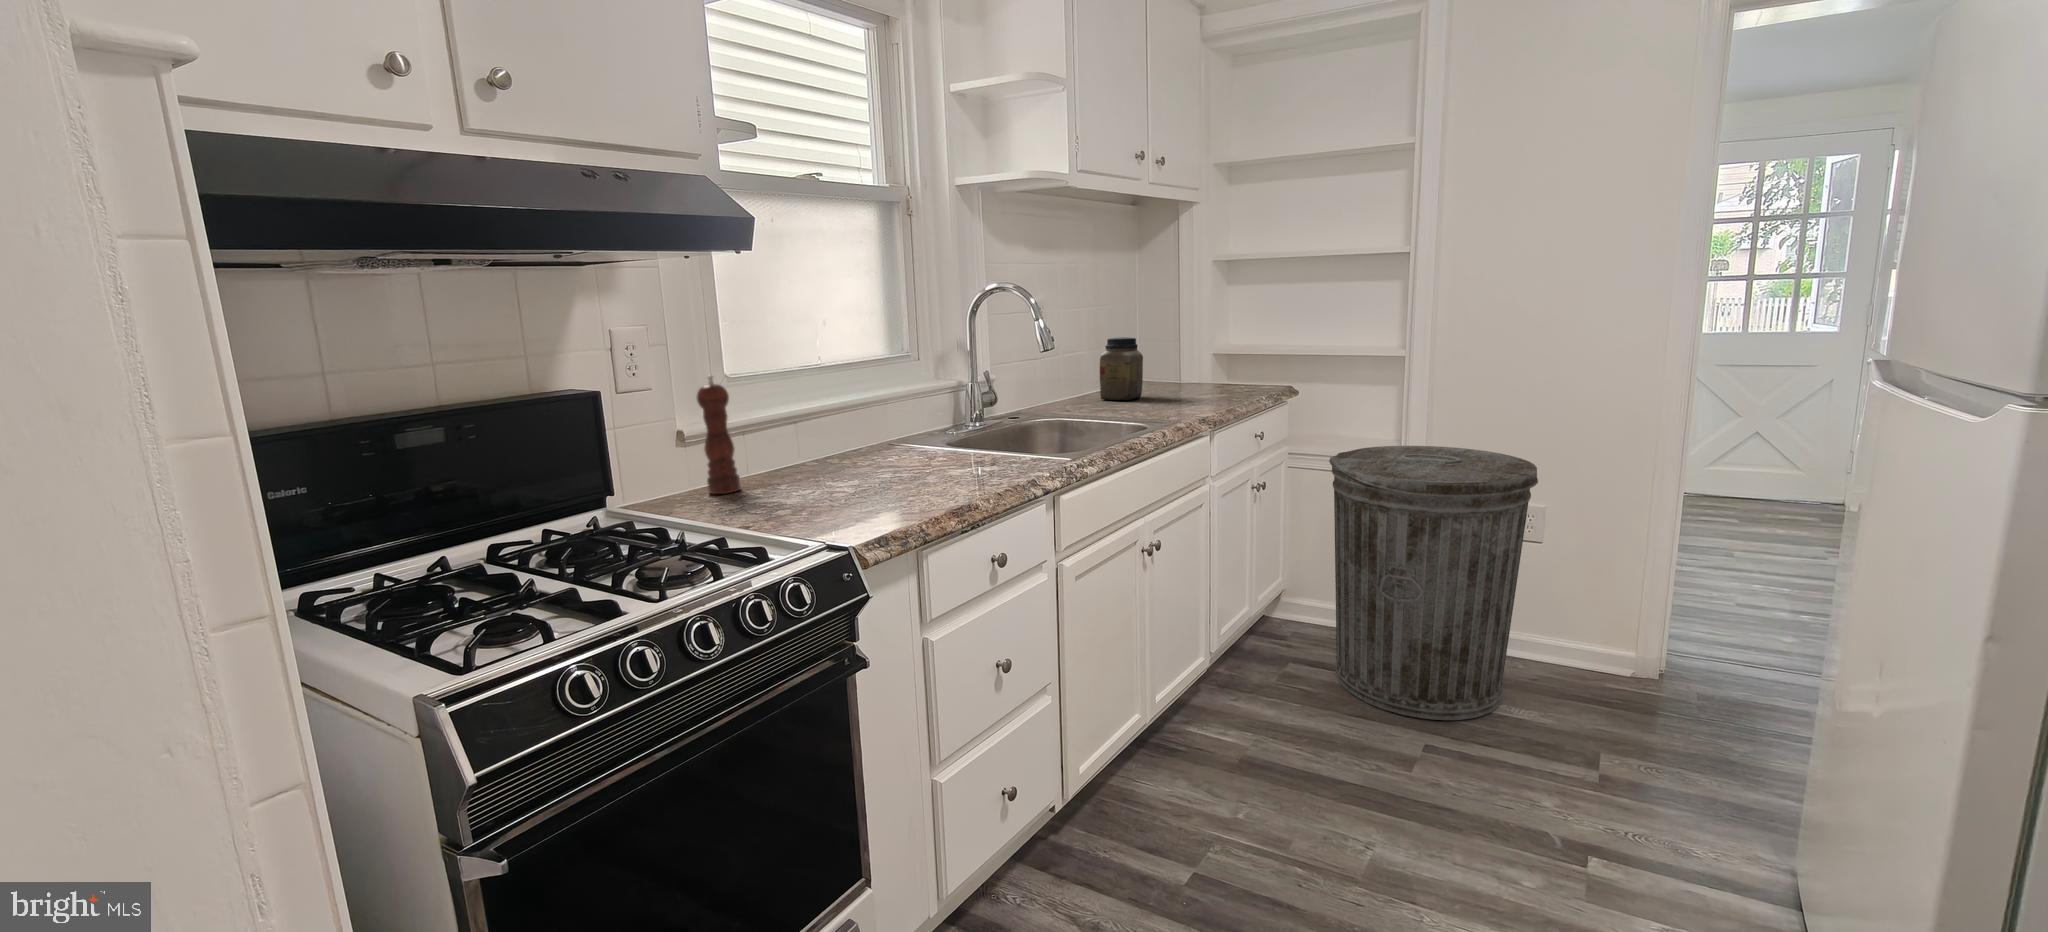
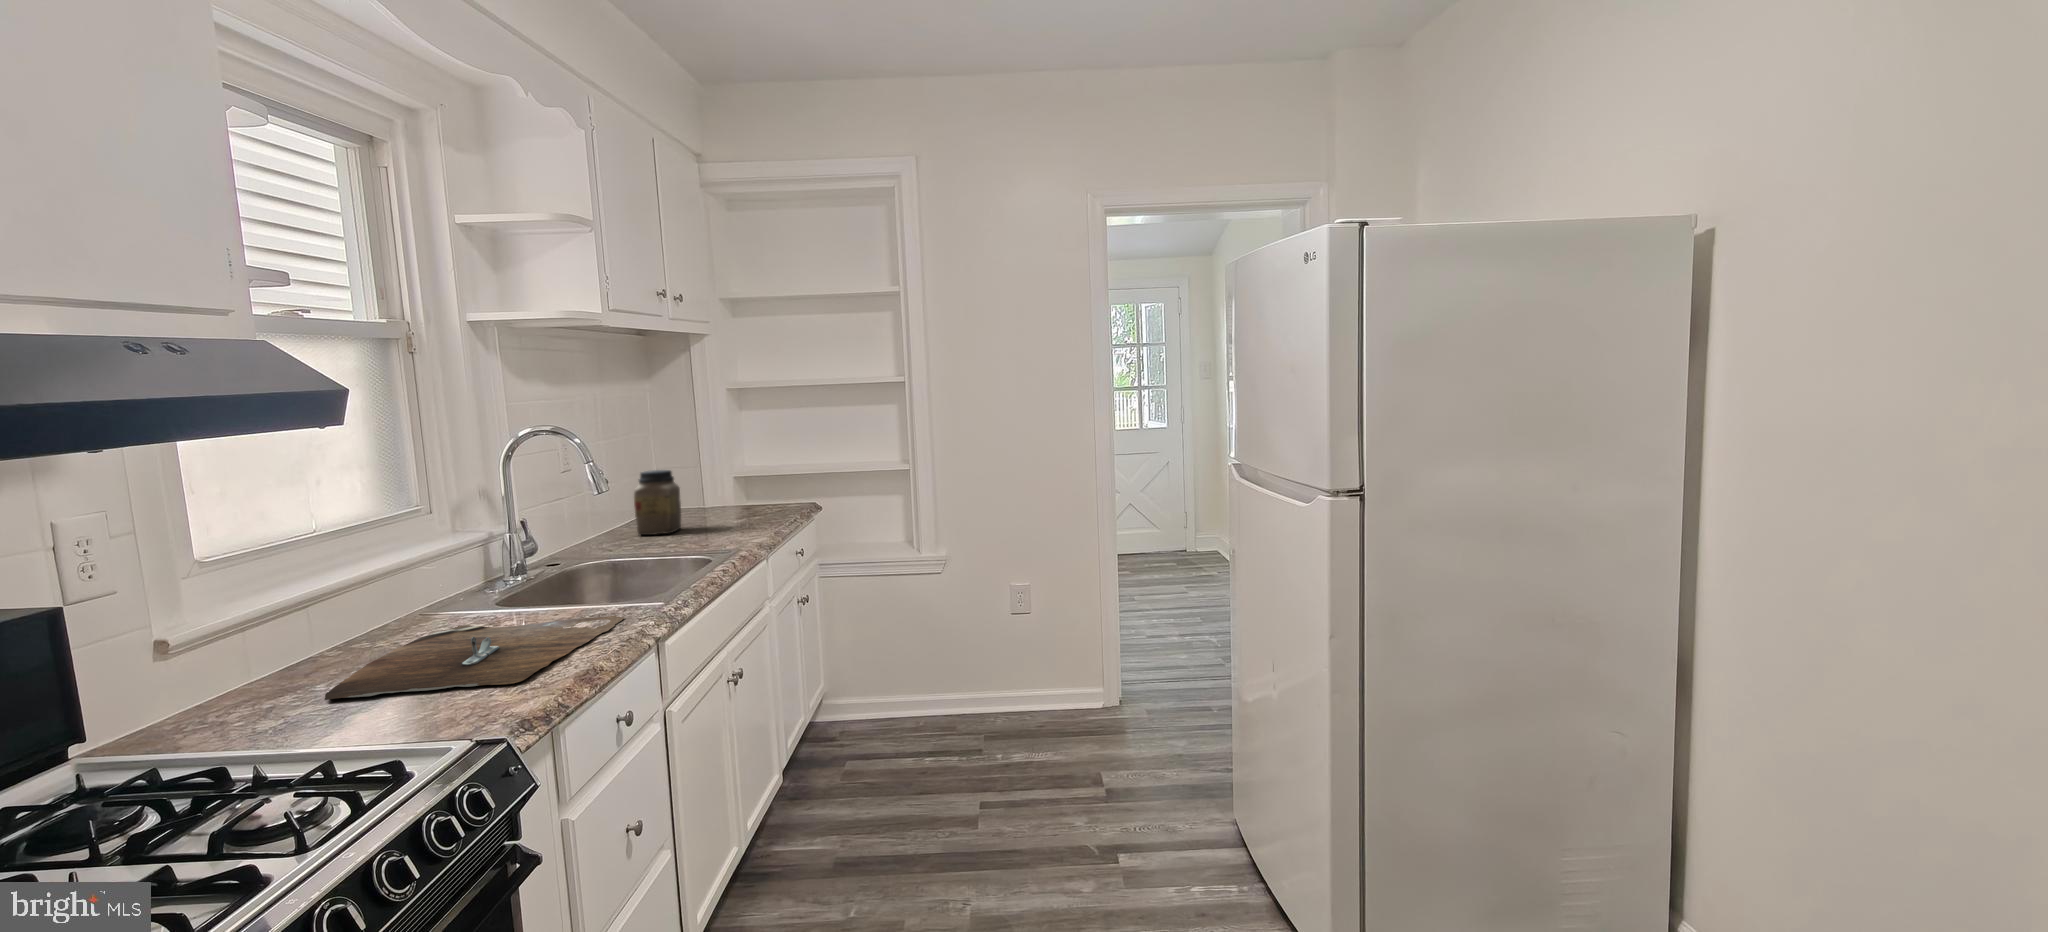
pepper mill: present [697,376,741,494] -> none [166,572,239,726]
trash can: present [1329,446,1538,720] -> none [867,544,1021,777]
cutting board: none [784,452,1028,504] -> present [325,616,624,700]

